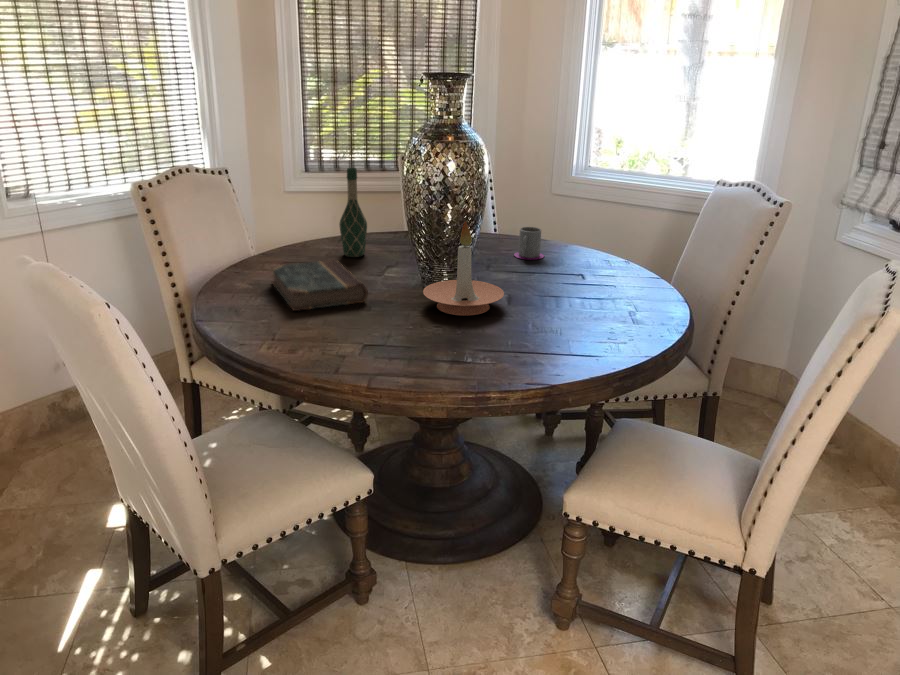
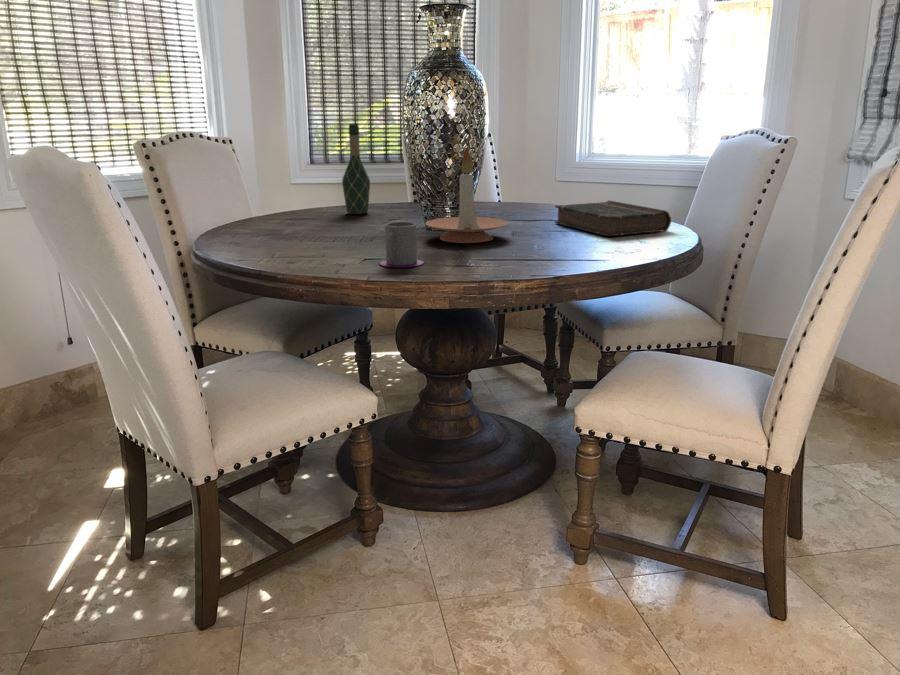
mug: present [514,227,544,260] -> present [380,222,424,267]
book: present [271,259,368,311] -> present [555,201,671,236]

